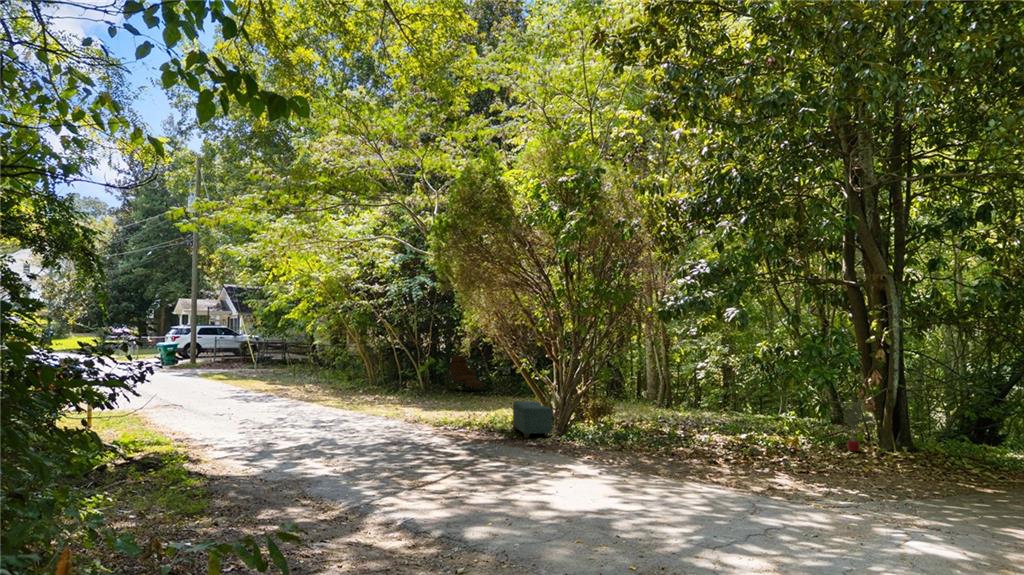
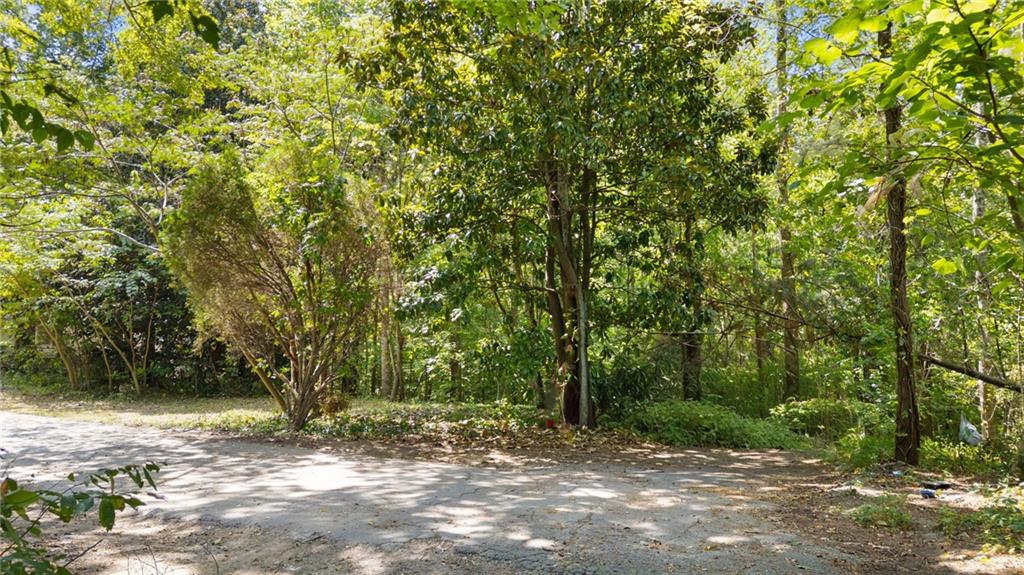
lounge chair: present [450,355,482,391] -> none [170,357,209,395]
bench: present [513,402,552,438] -> none [249,400,291,435]

